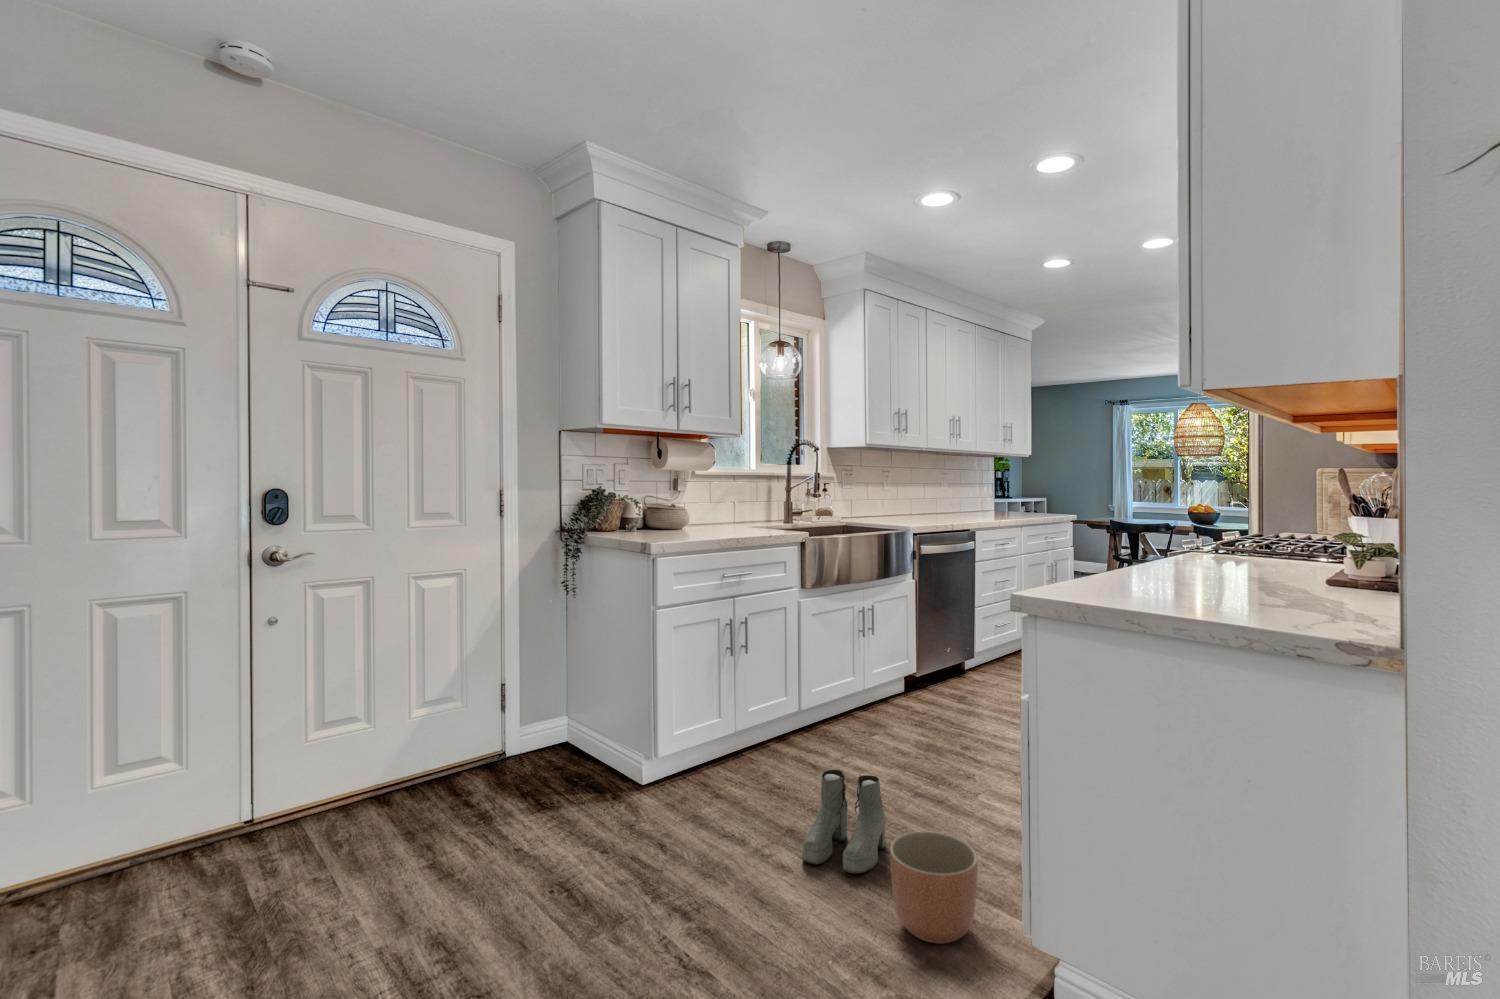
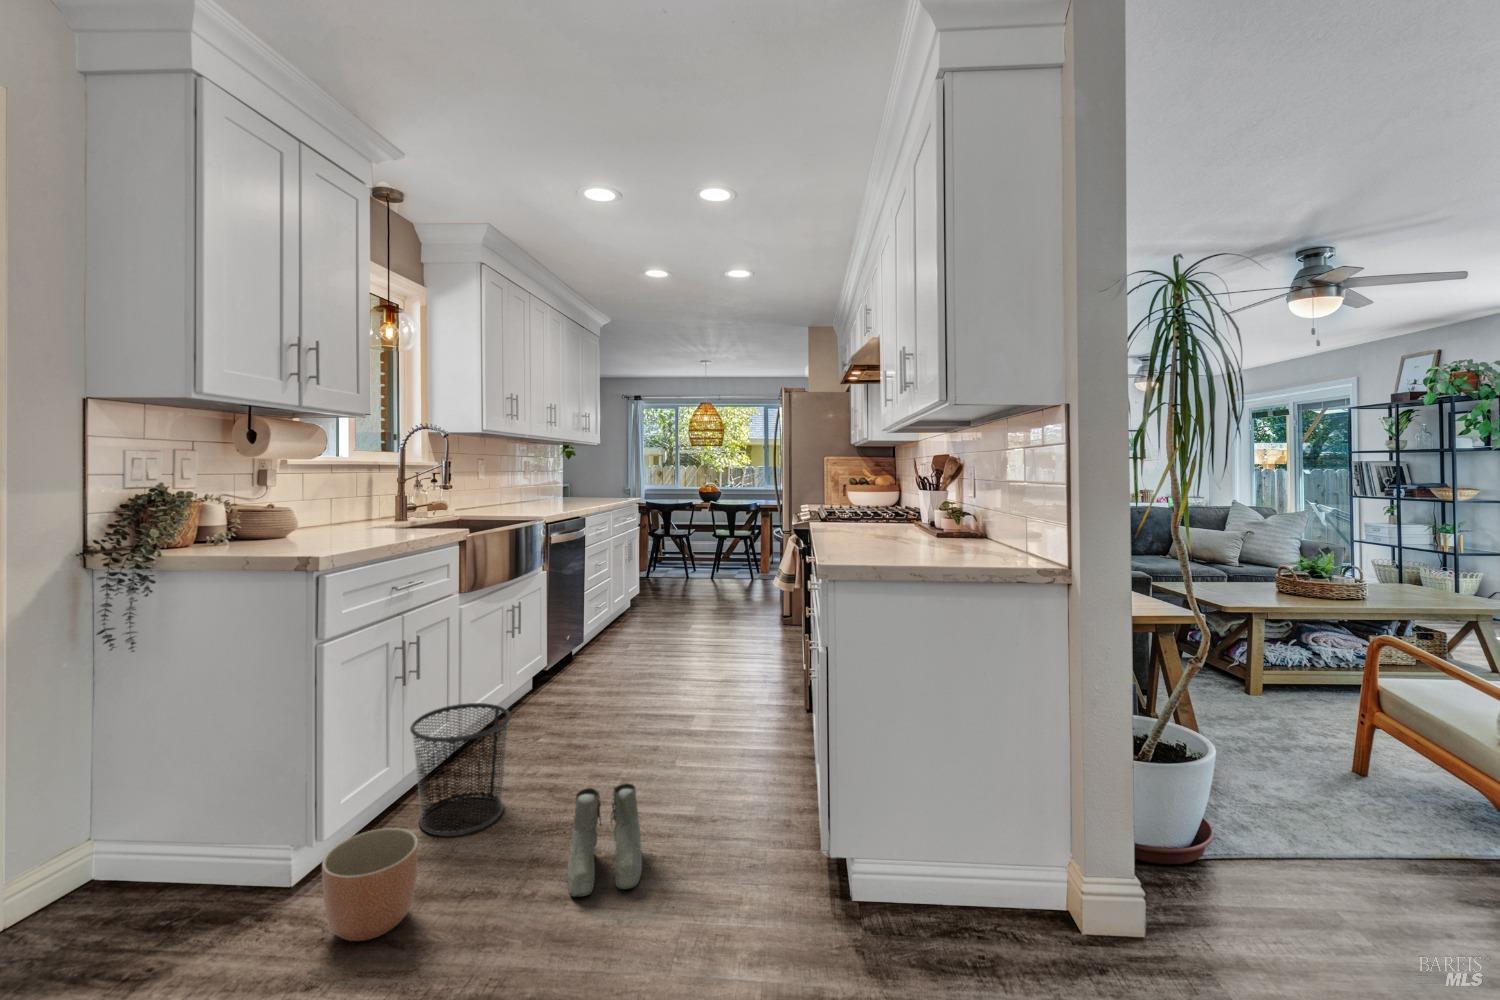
waste bin: none [730,679,811,789] -> present [410,703,511,836]
planter: present [890,831,978,944] -> present [322,828,418,941]

